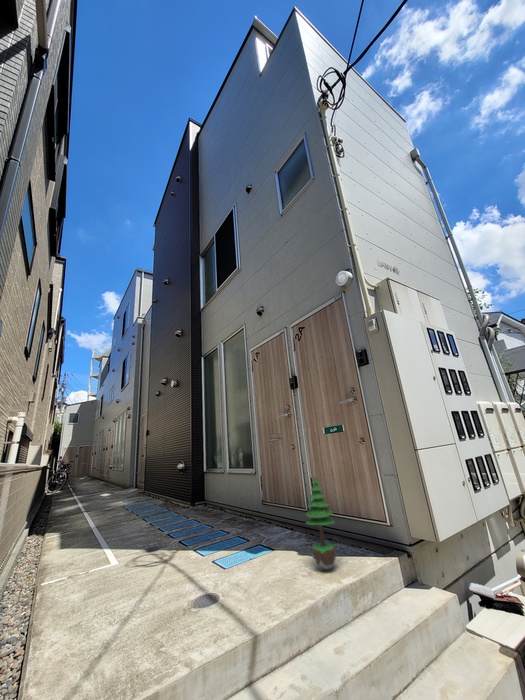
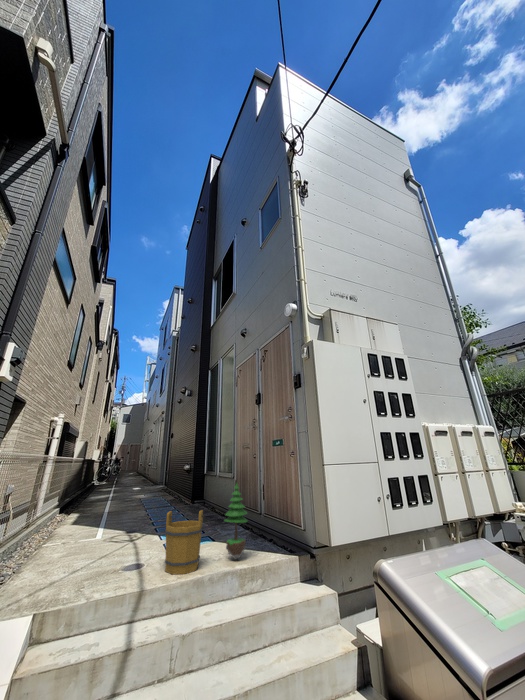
bucket: none [244,514,296,604] -> present [165,510,204,575]

